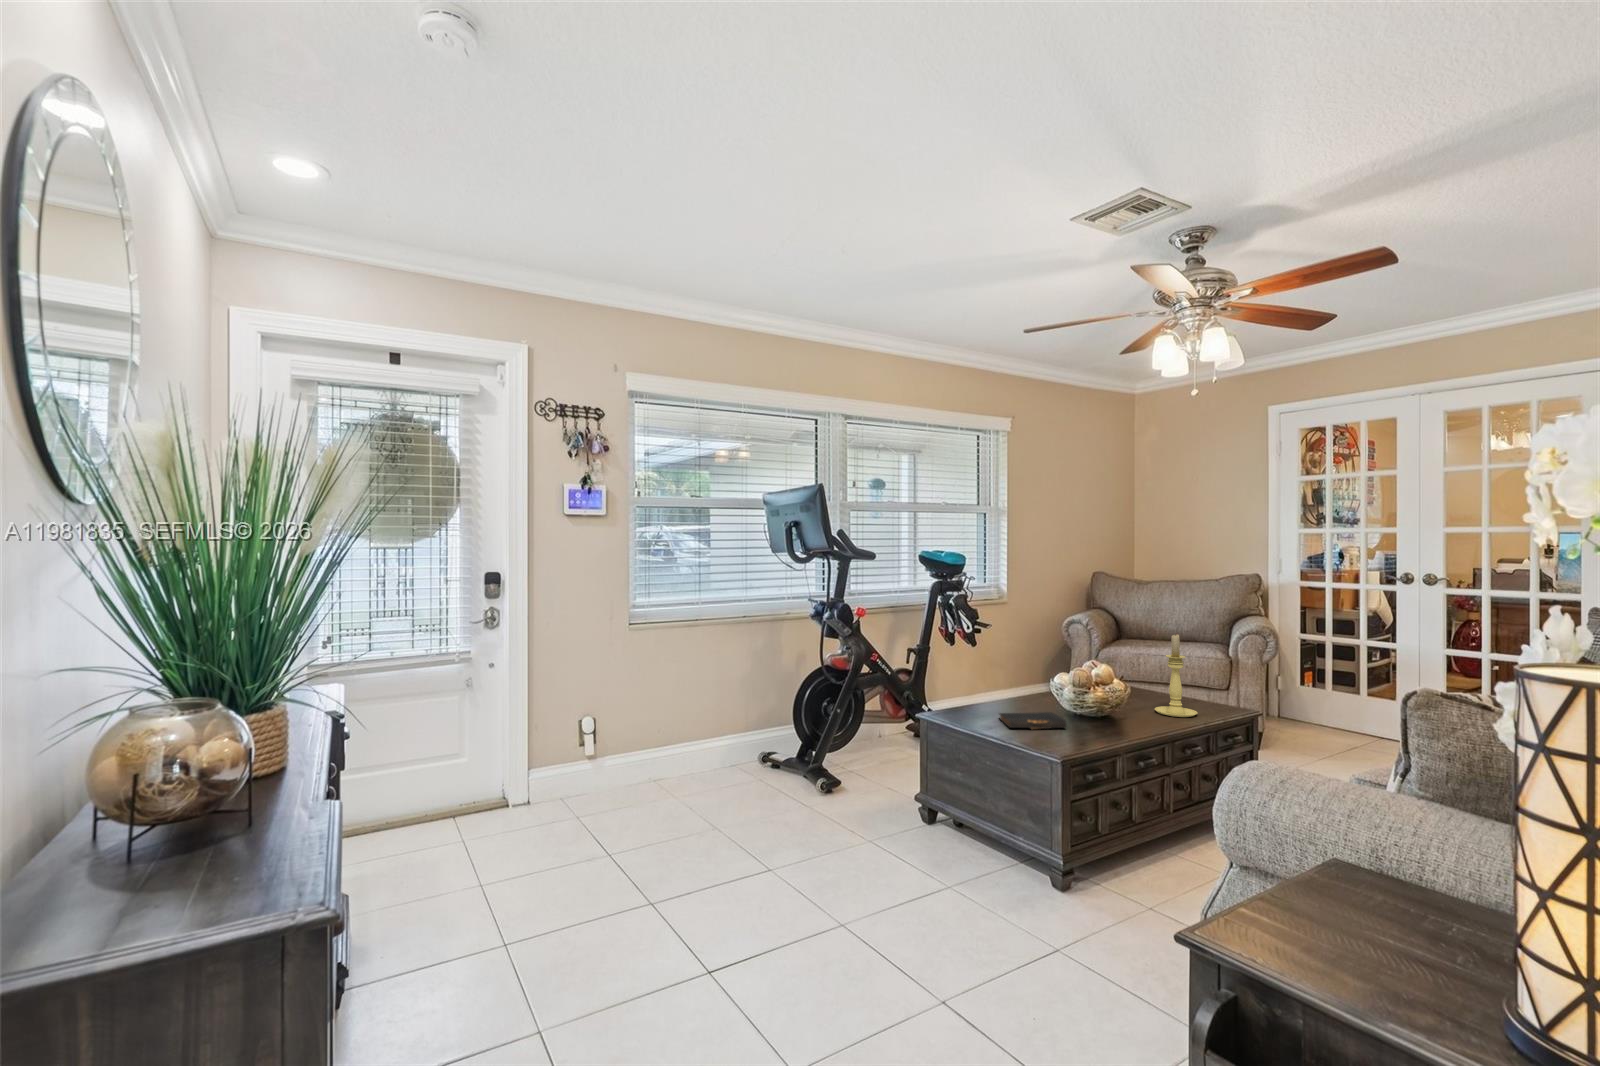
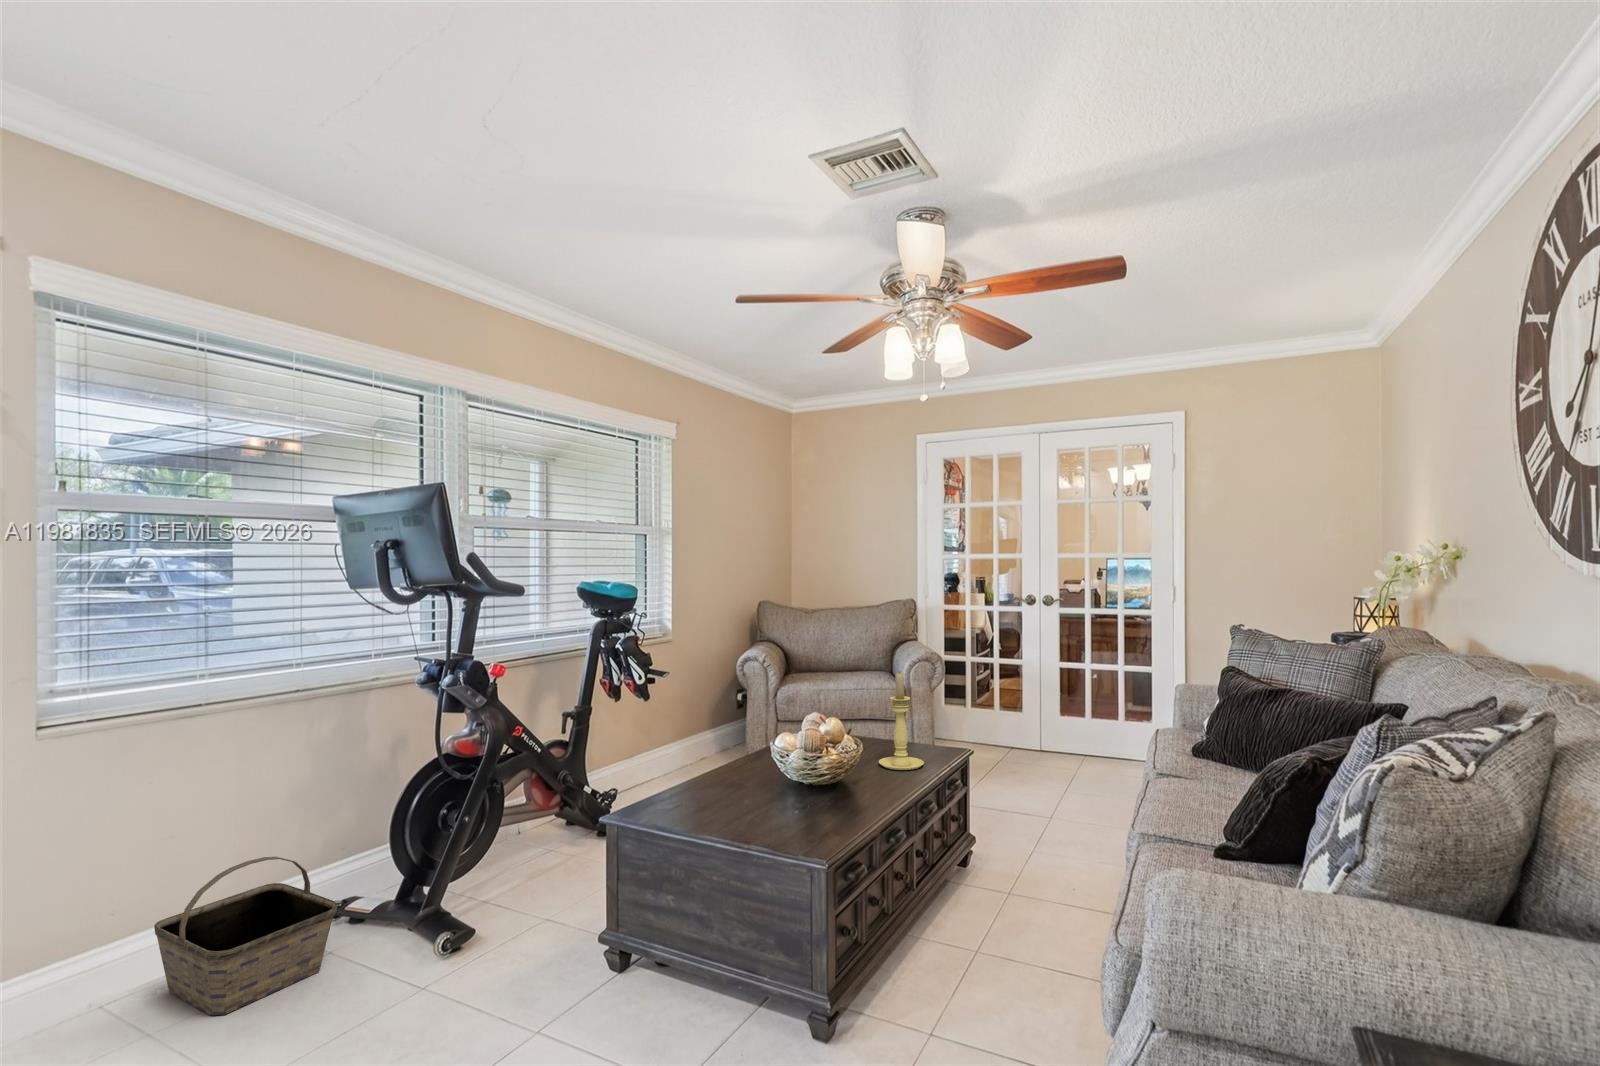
basket: none [677,712,766,795] -> present [154,857,337,1016]
book: present [999,712,1067,729] -> none [712,788,803,822]

